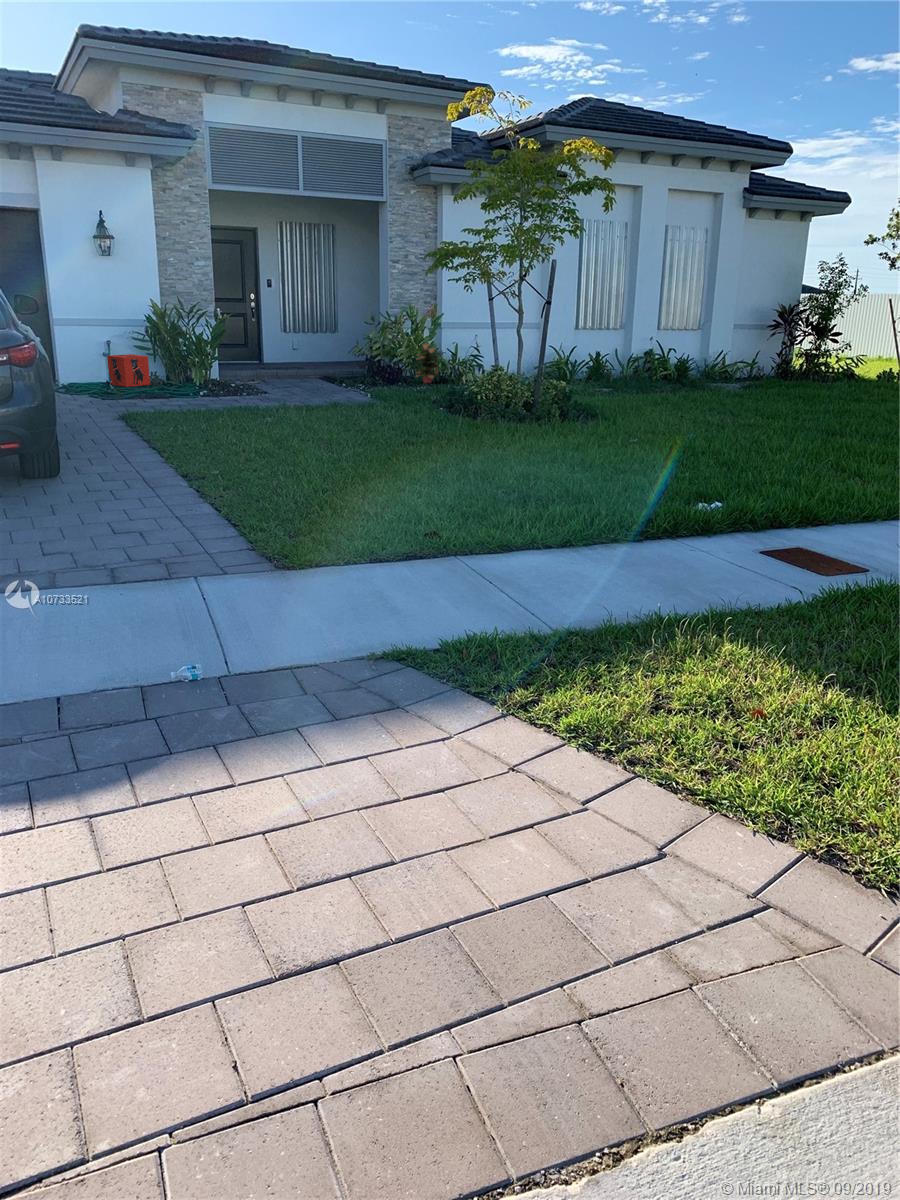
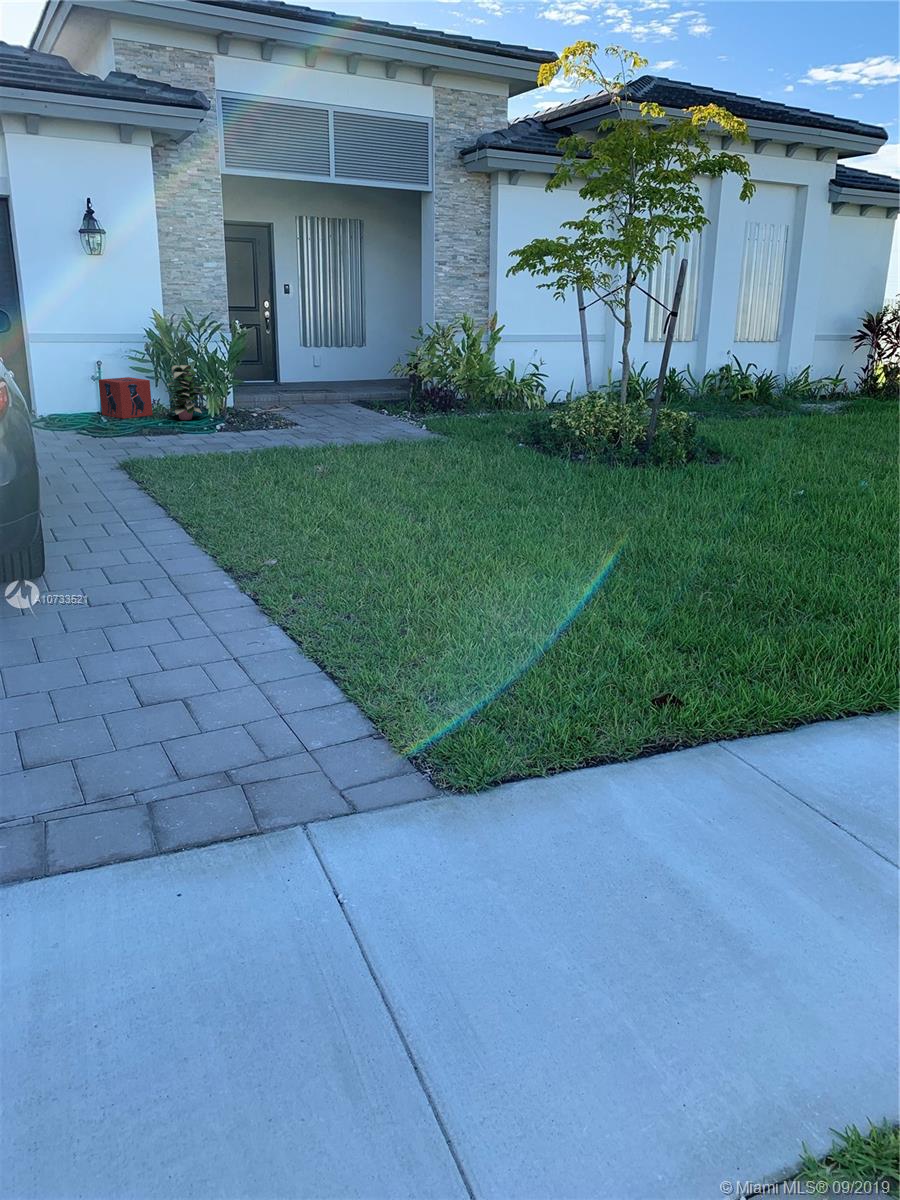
decorative plant: present [416,343,439,383] -> present [165,365,202,420]

